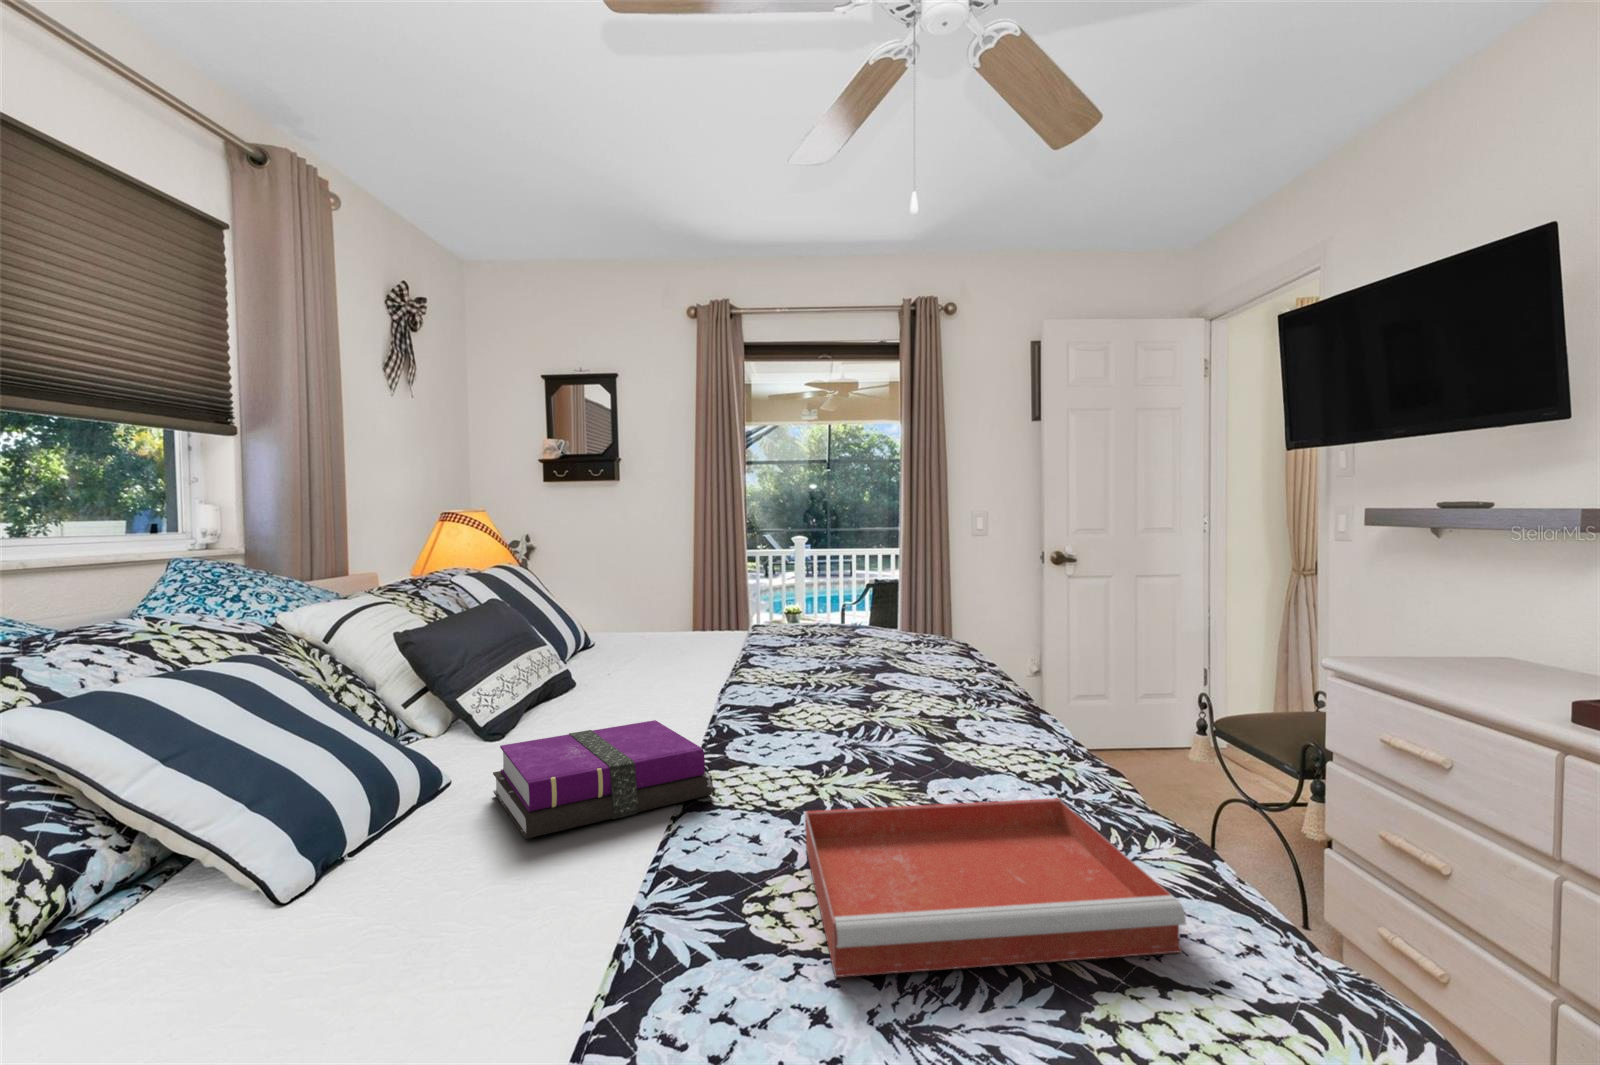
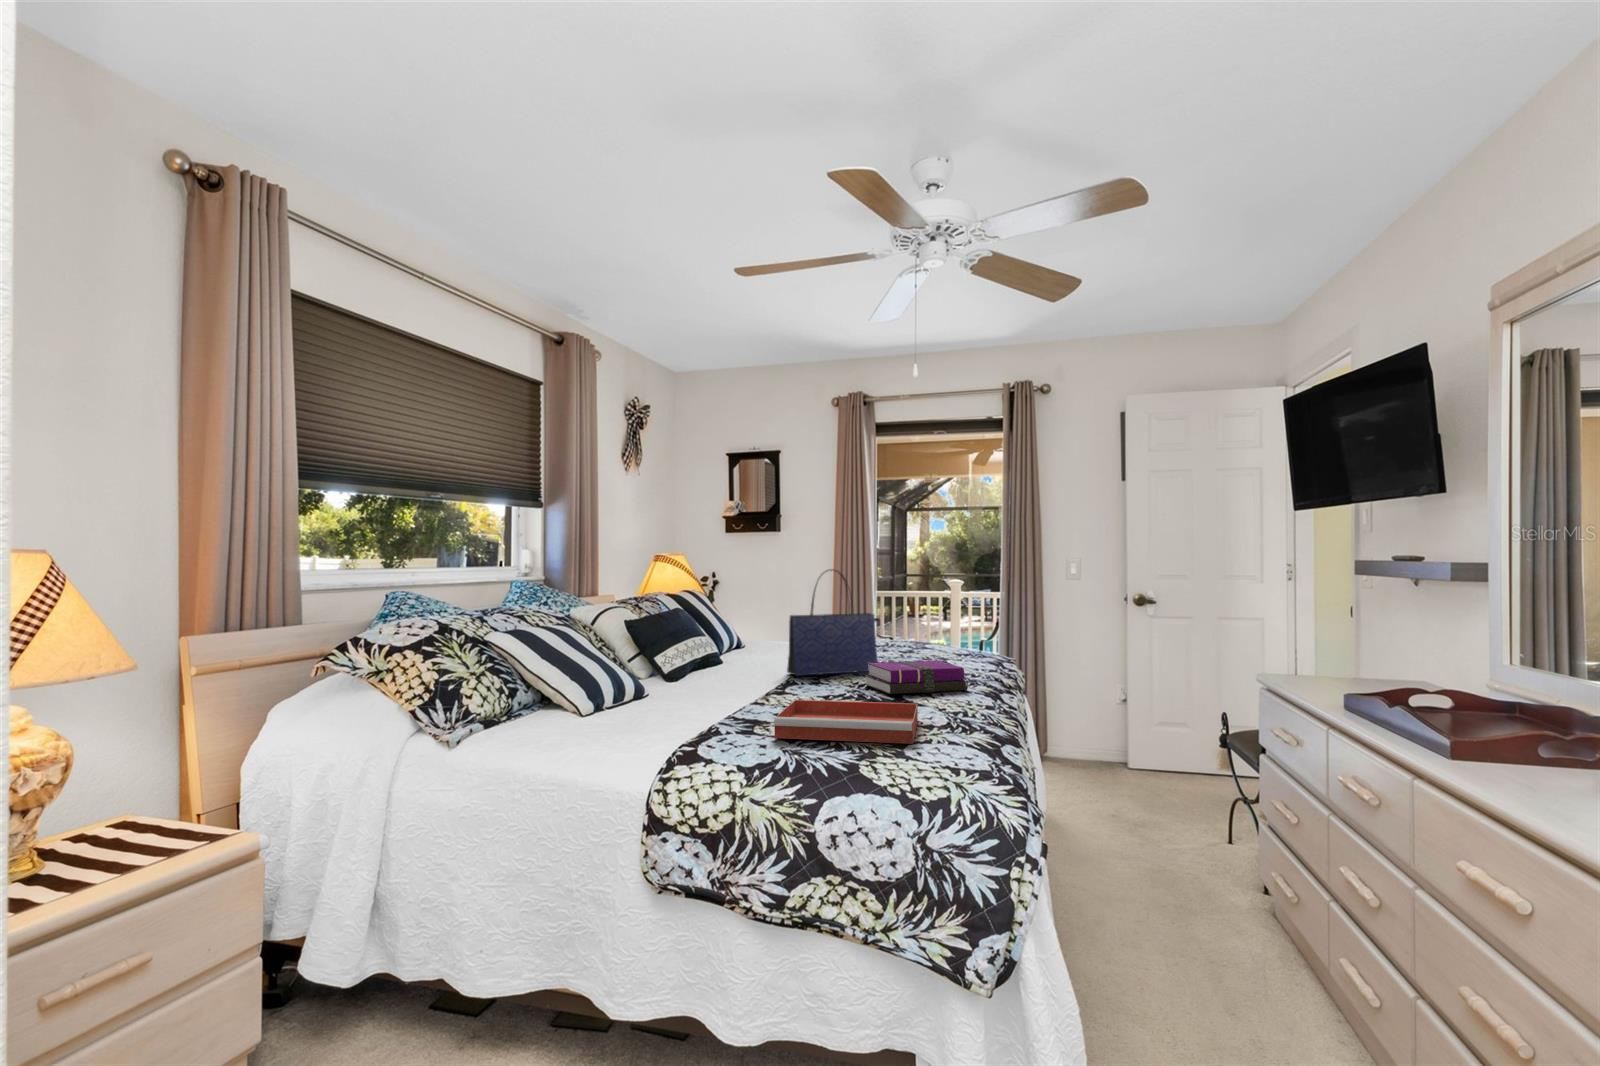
tote bag: none [691,528,830,705] -> present [787,570,879,676]
notebook: present [493,720,713,839] -> present [865,661,968,694]

